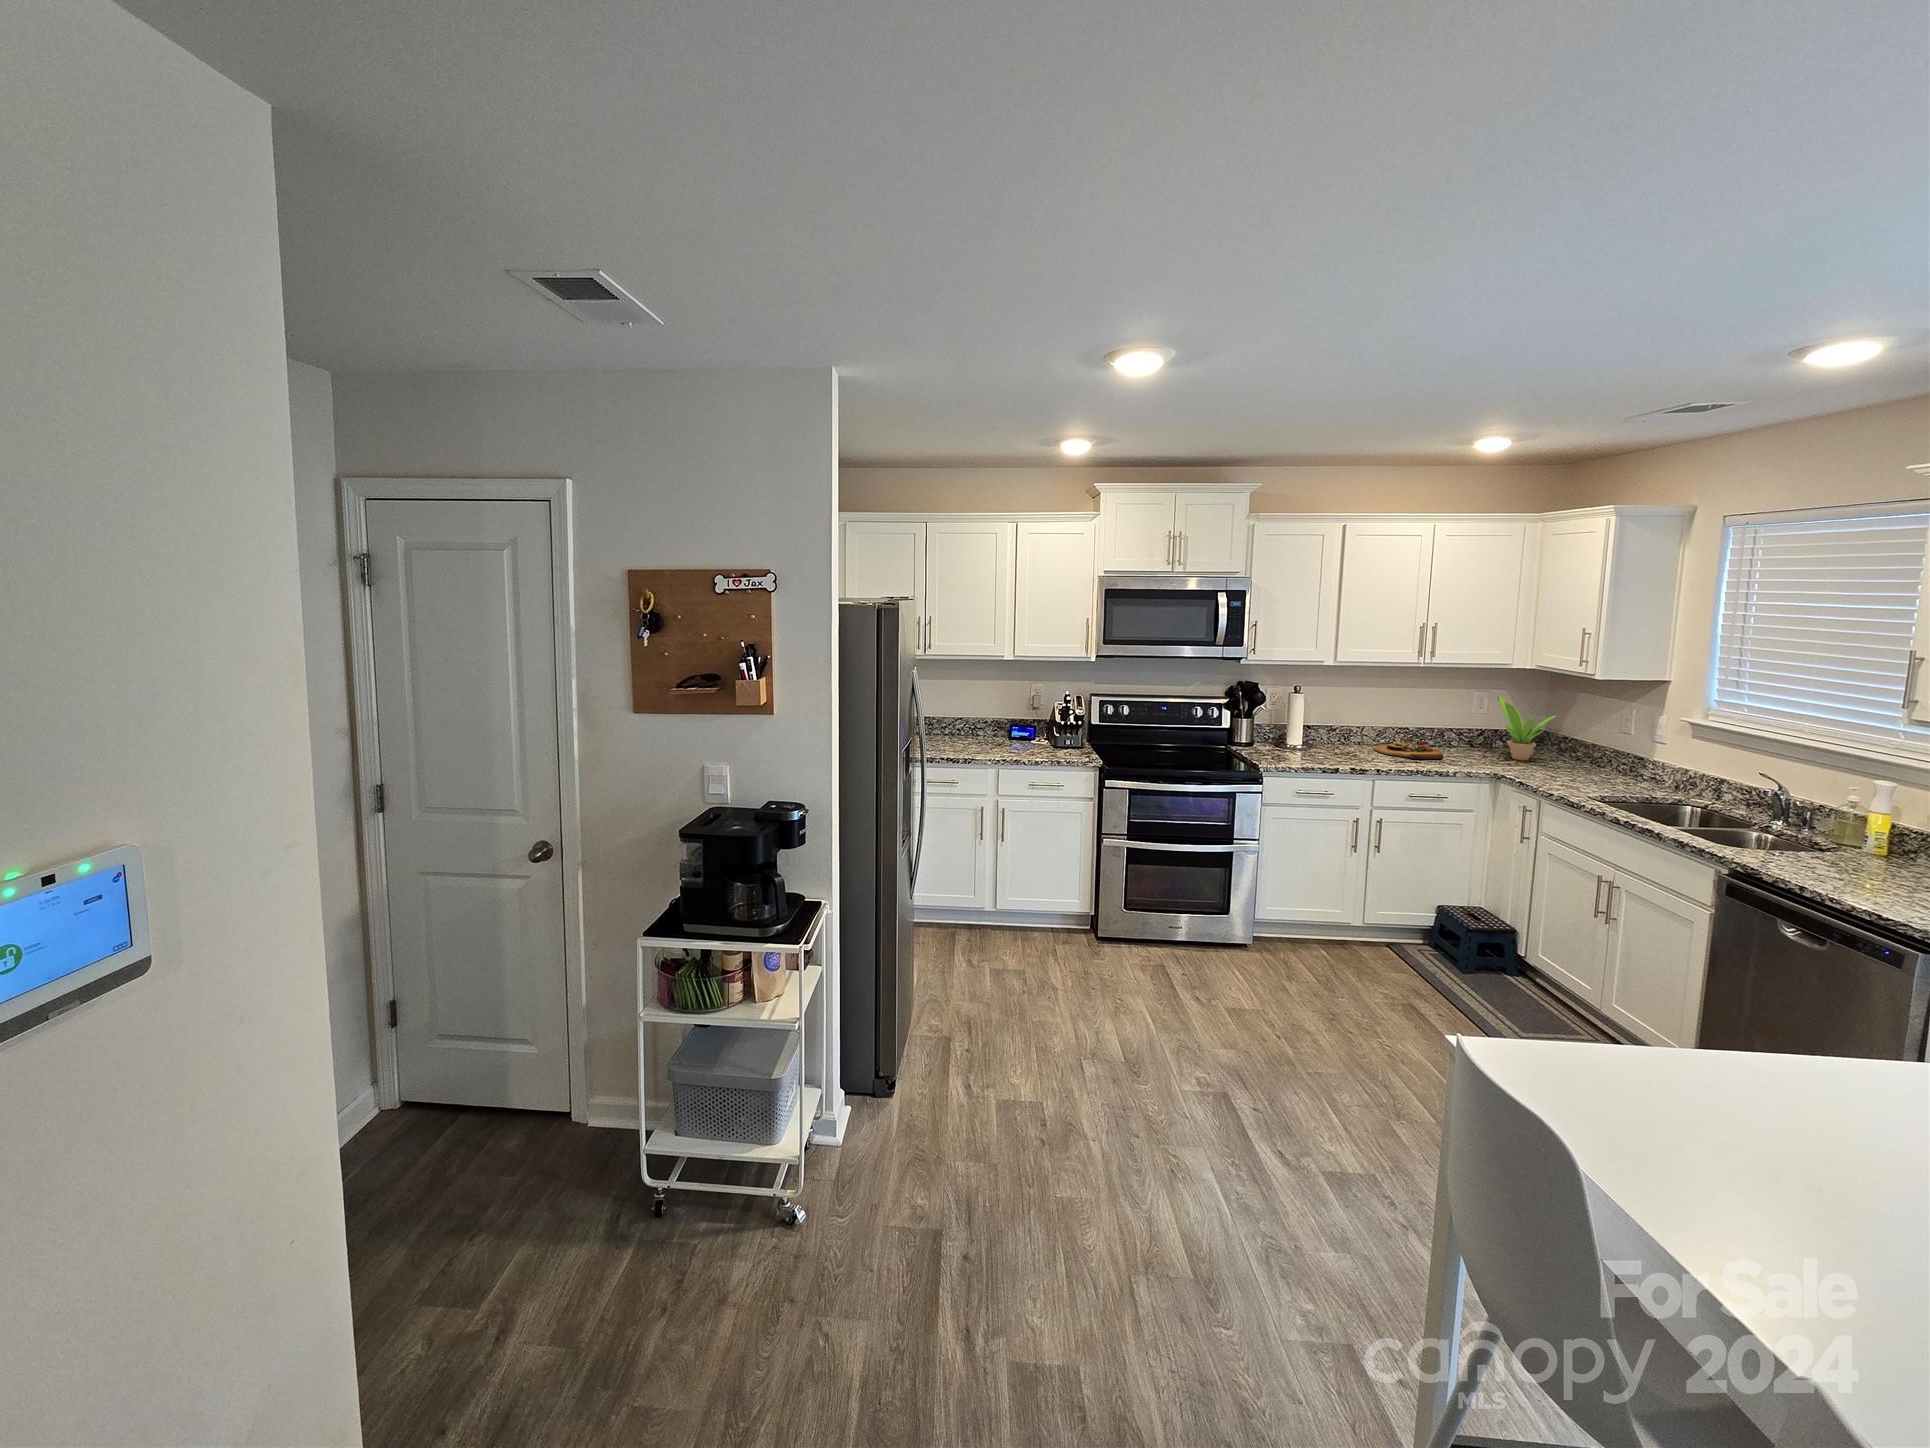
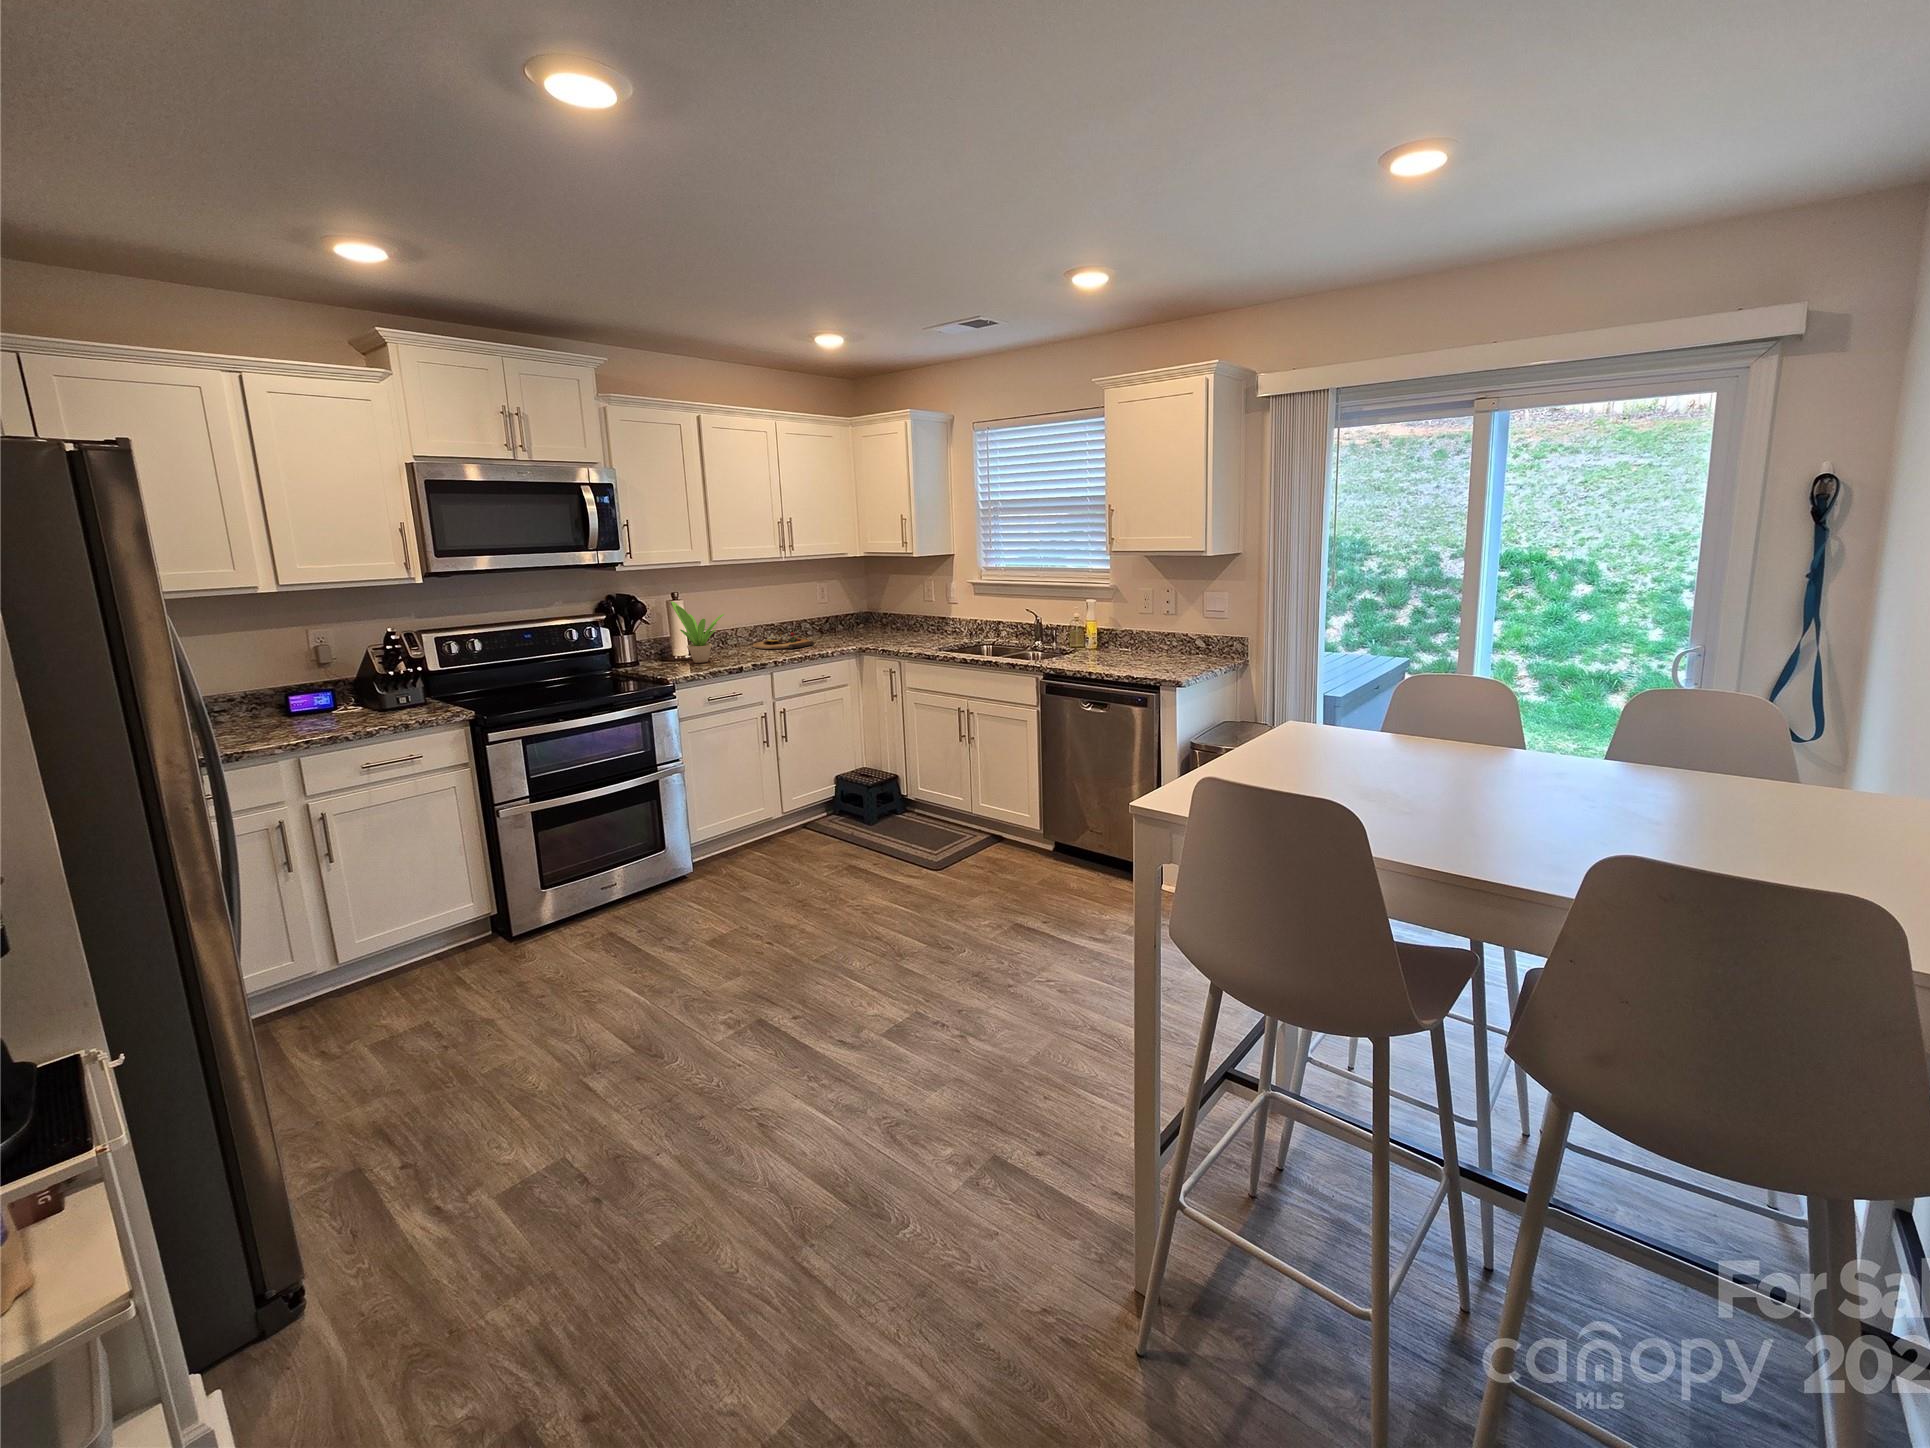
potted plant: present [1498,696,1556,760] -> present [671,601,724,663]

